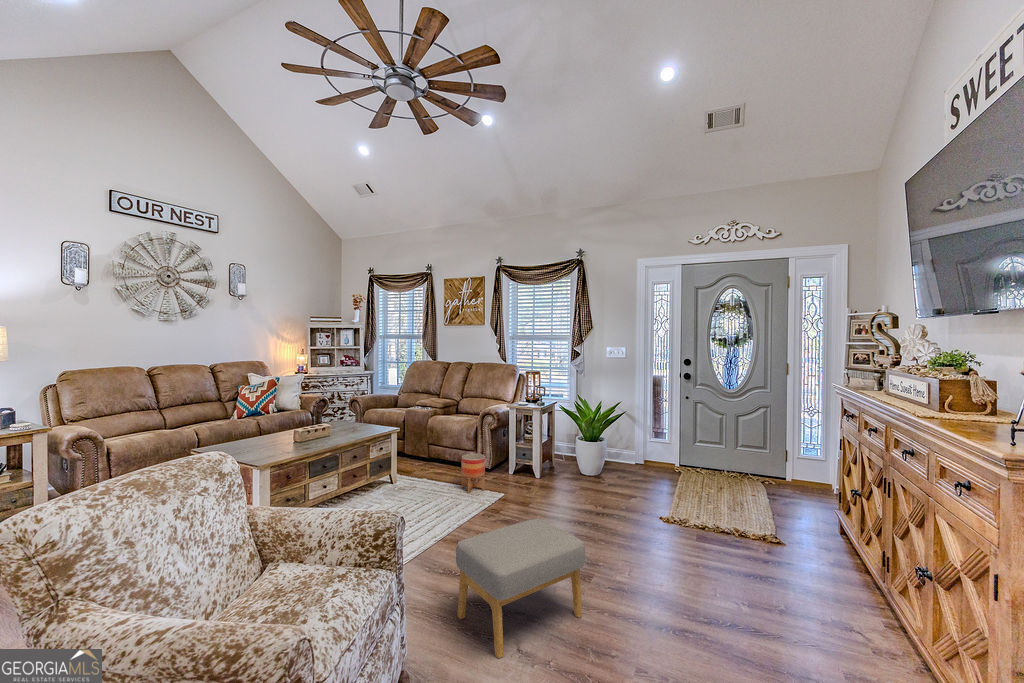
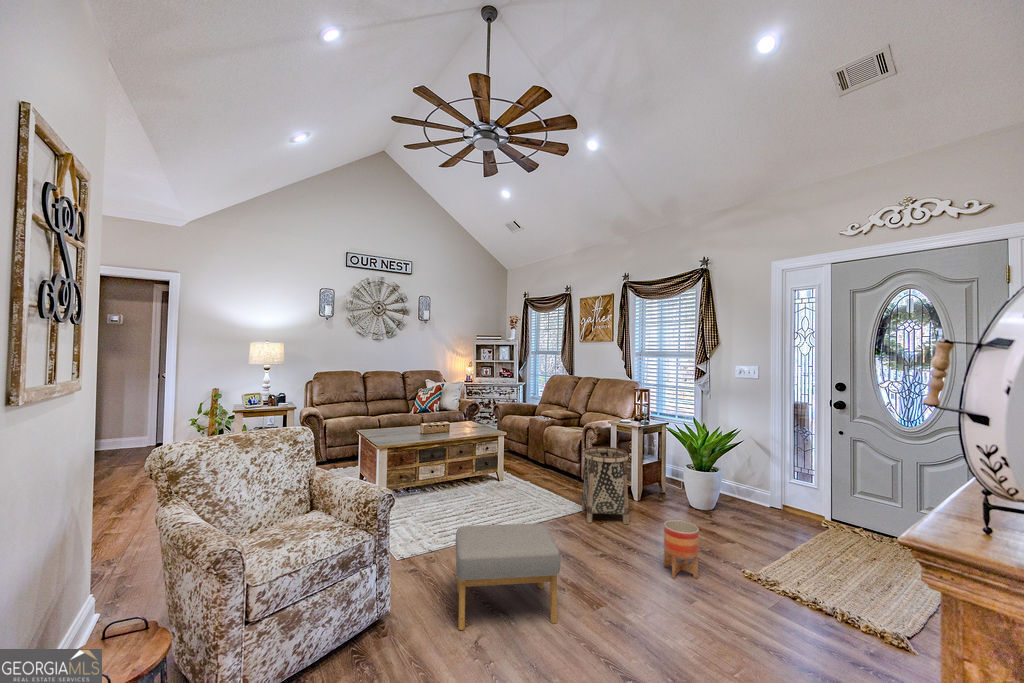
basket: none [502,431,557,510] -> present [582,447,629,524]
planter: present [461,454,485,493] -> present [664,520,699,579]

